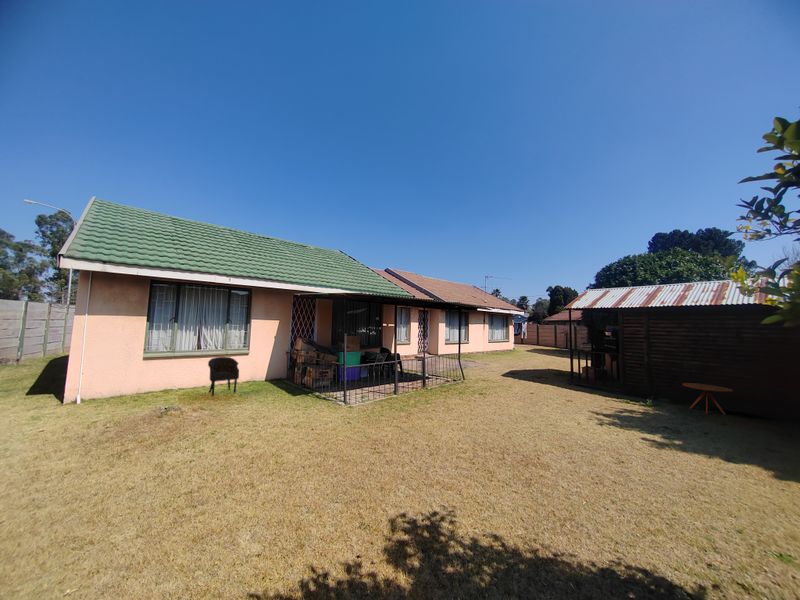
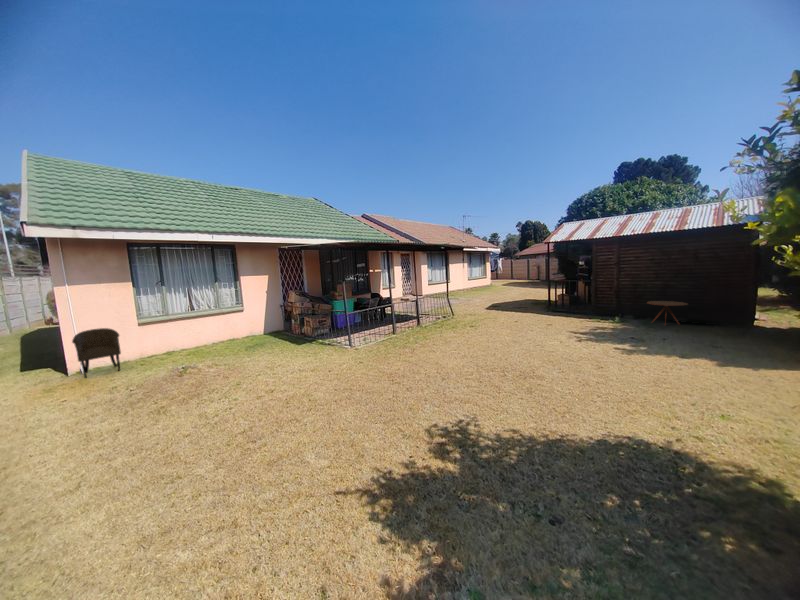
chair: present [208,357,239,395] -> present [72,328,121,378]

